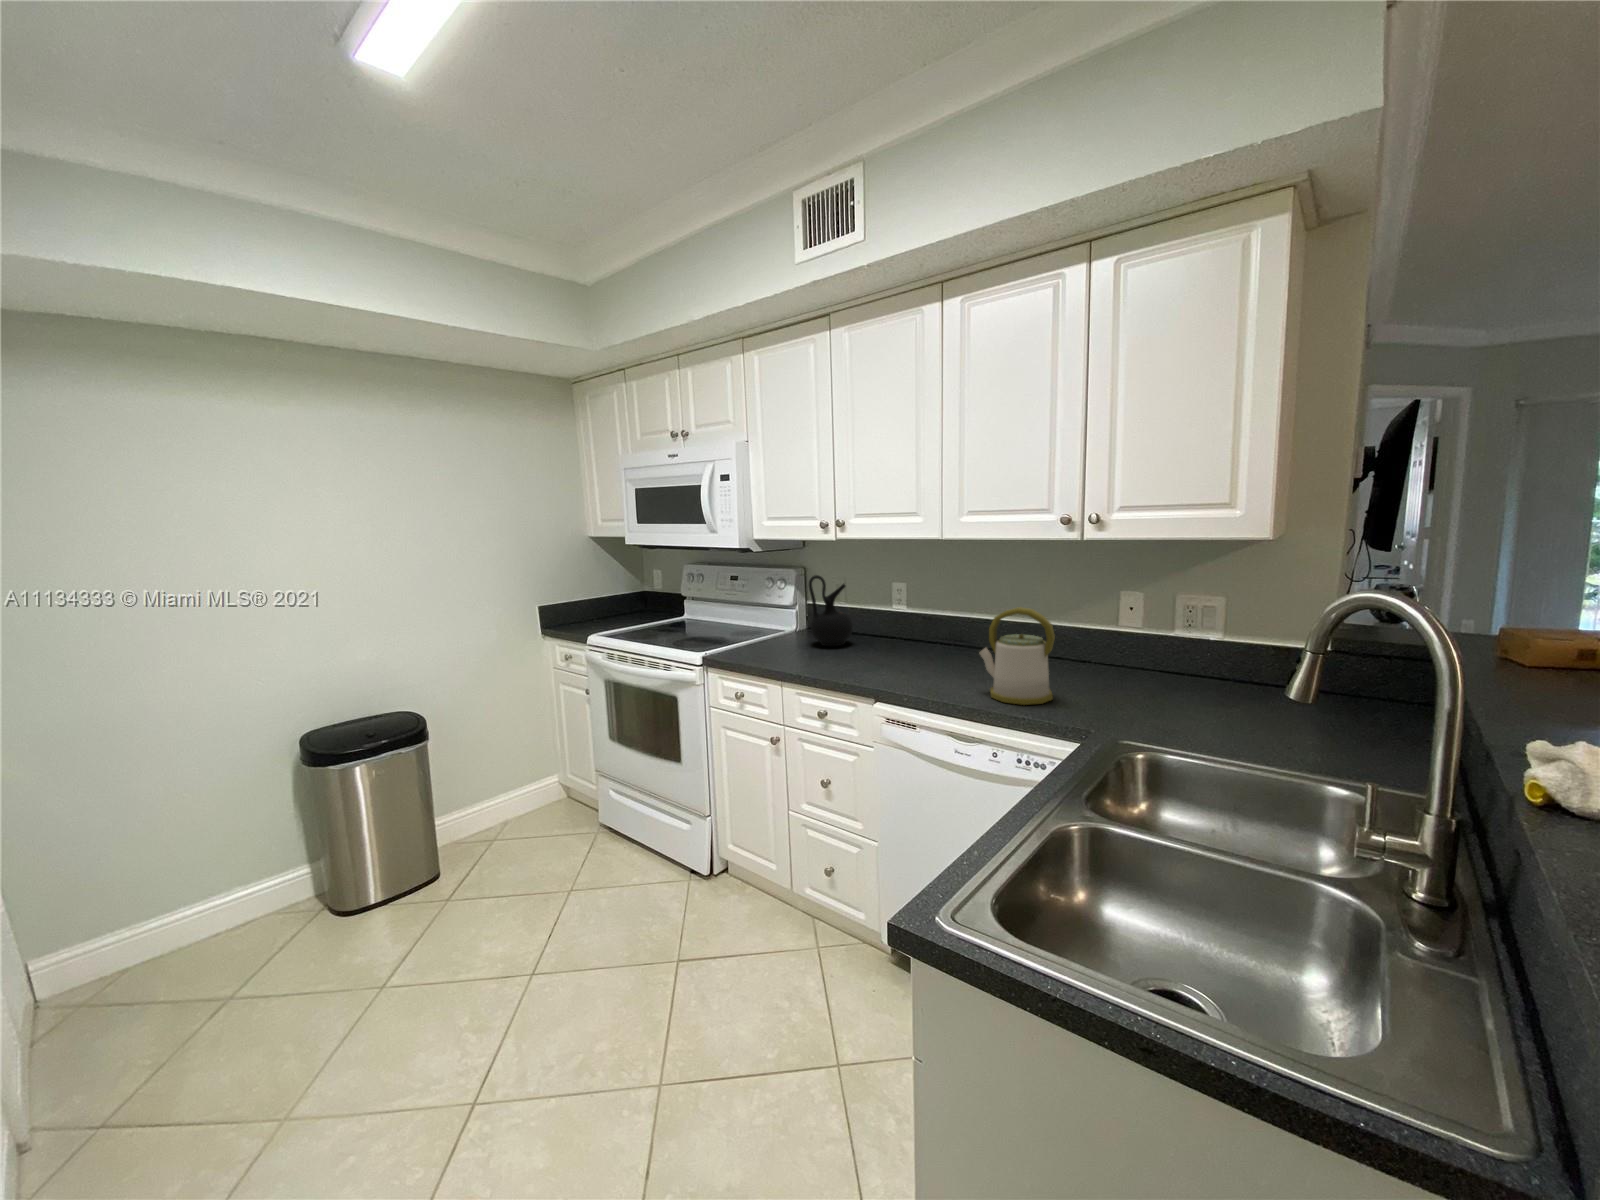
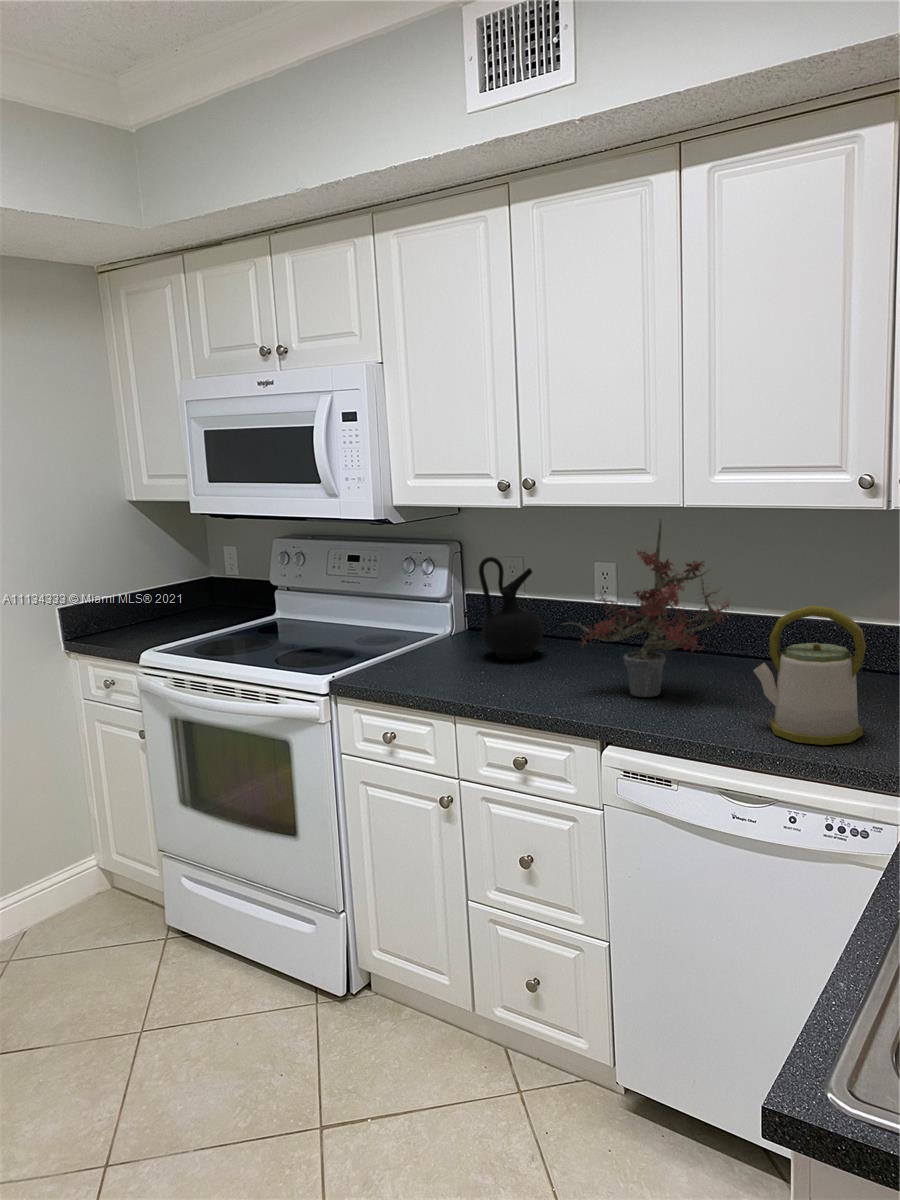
potted plant: none [856,548,972,672] -> present [563,519,729,697]

